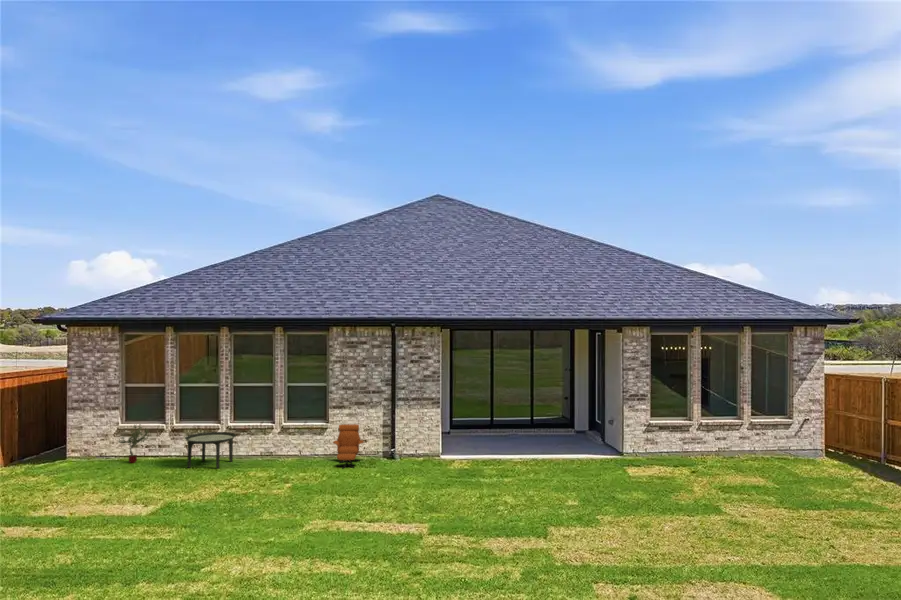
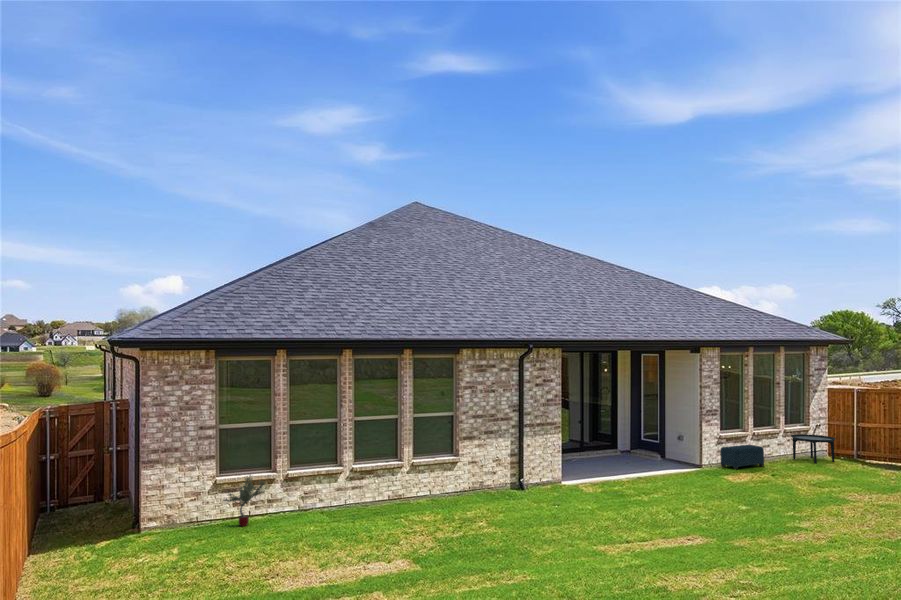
lounge chair: present [333,424,364,469] -> none [471,456,512,505]
round table: present [185,432,236,469] -> present [791,434,836,463]
bench: none [646,436,698,461] -> present [720,445,764,470]

